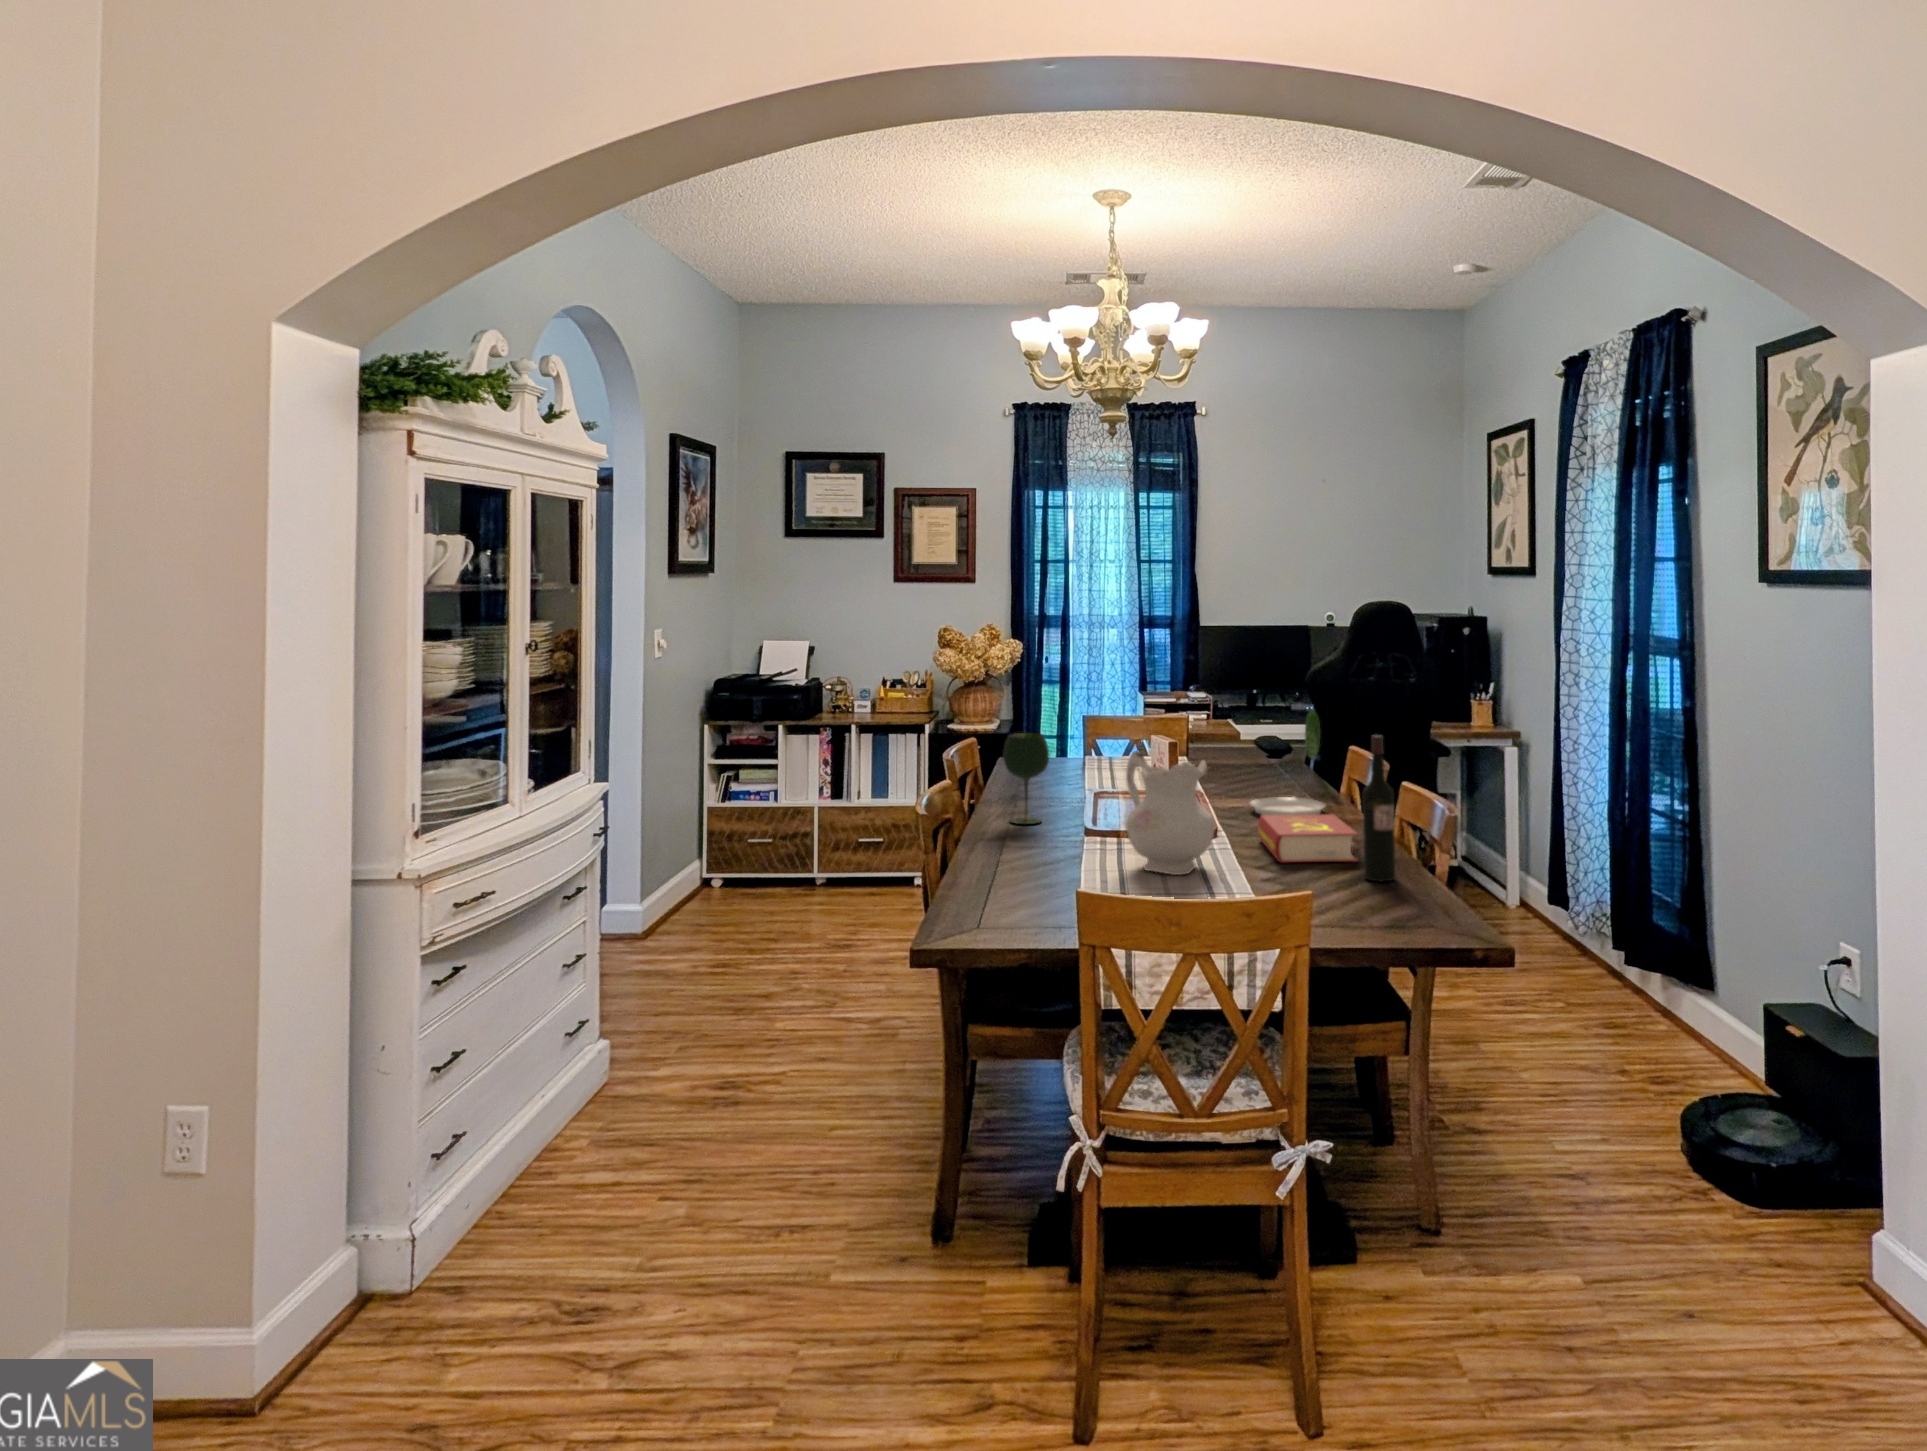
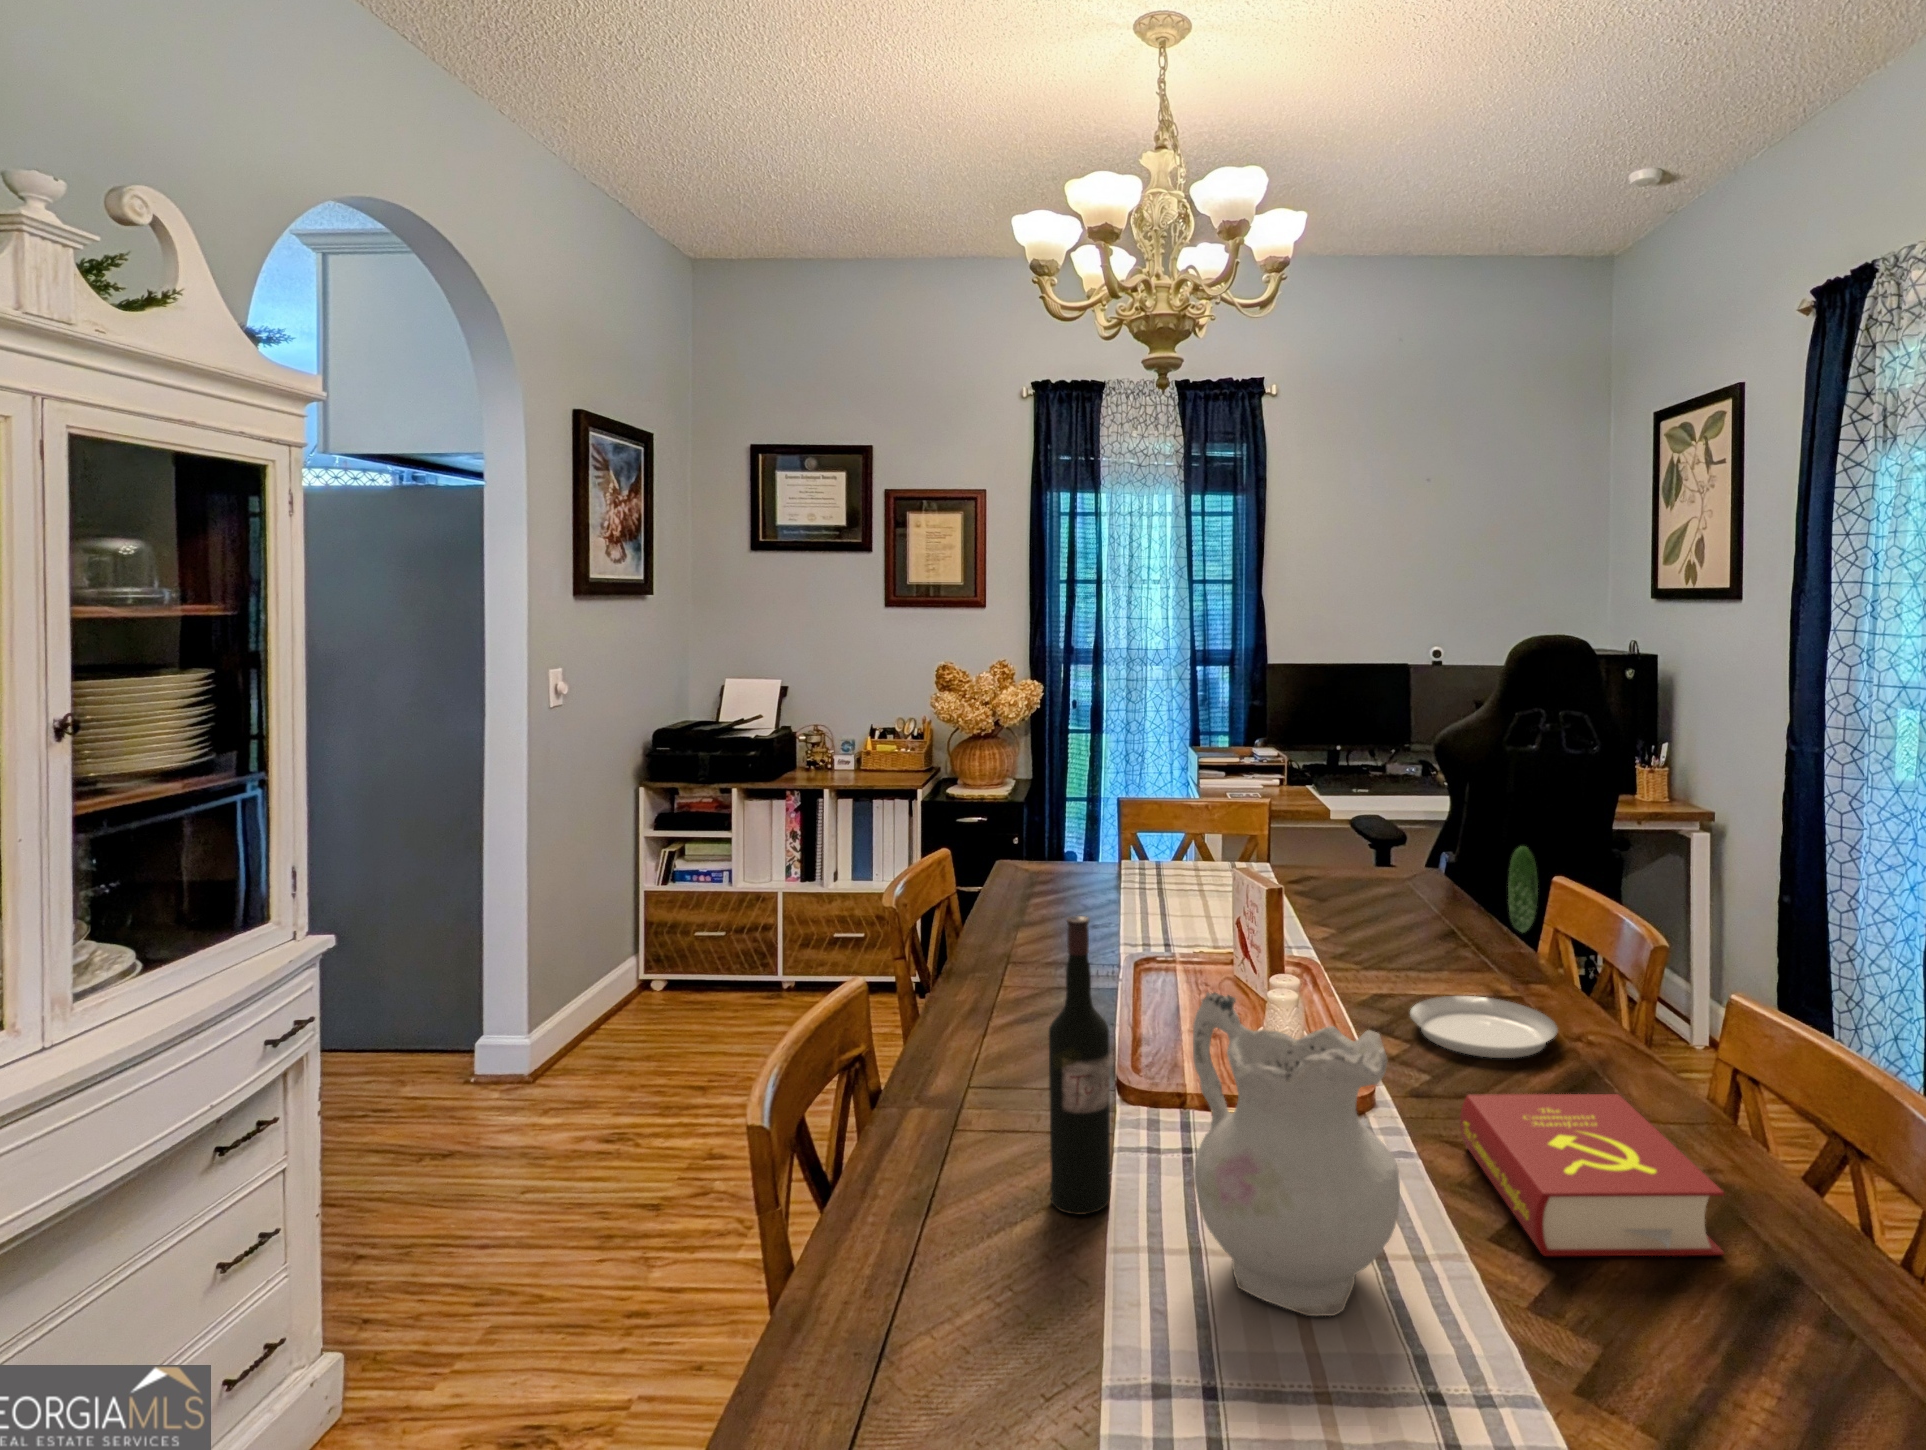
wine glass: present [1003,733,1050,824] -> none [957,891,1043,1070]
wine bottle: present [1363,735,1395,881] -> present [1049,916,1110,1214]

